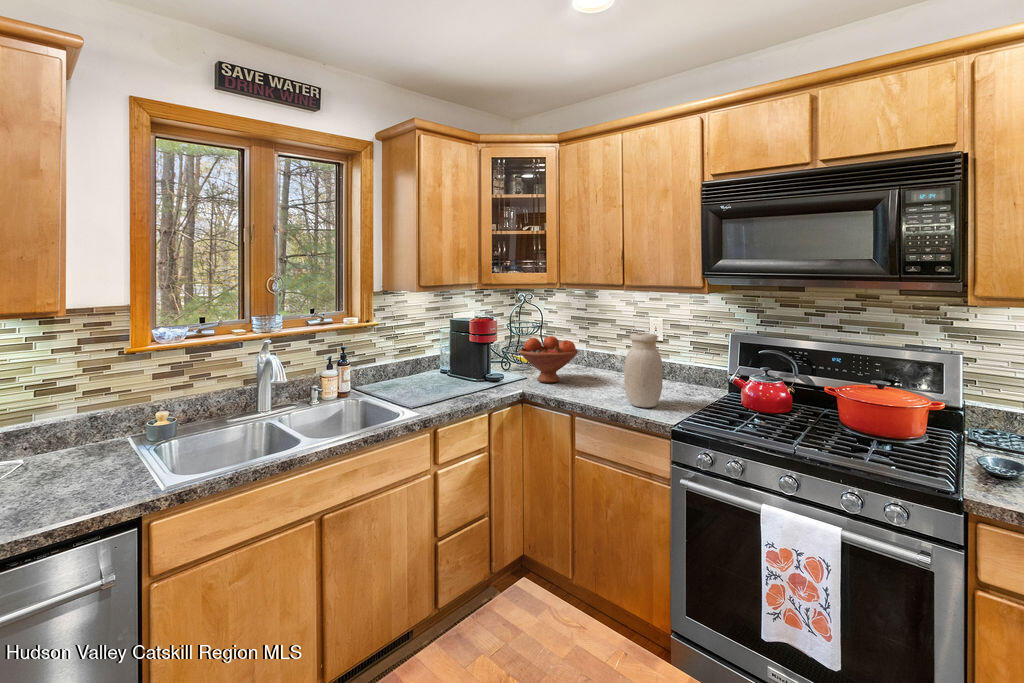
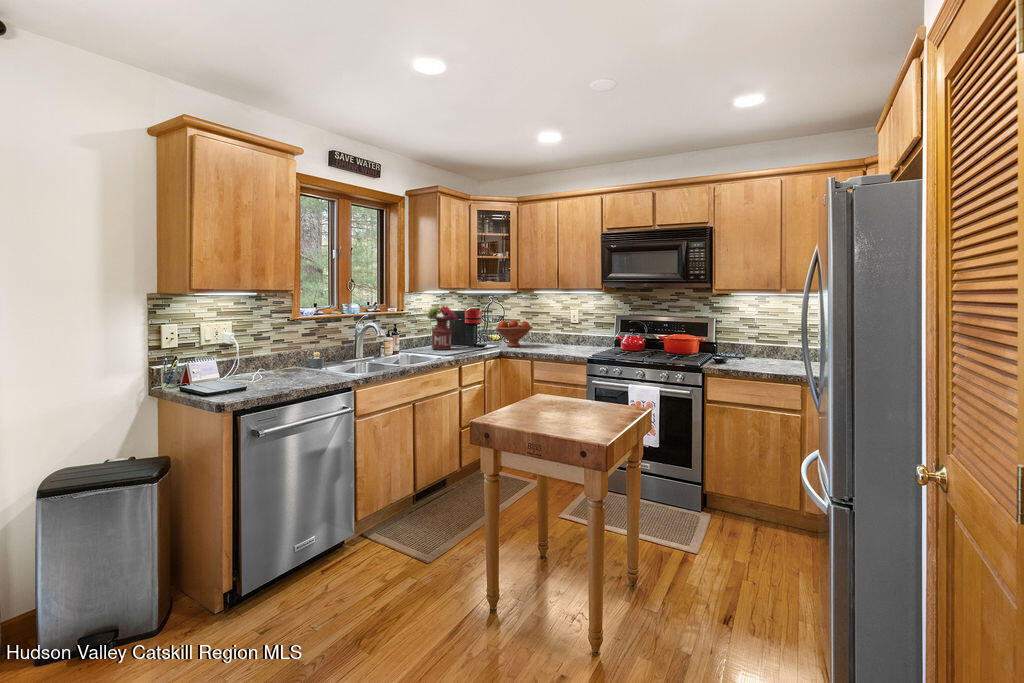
flower arrangement: none [401,315,451,388] -> present [427,306,457,350]
jar: present [624,333,663,407] -> none [562,313,582,353]

